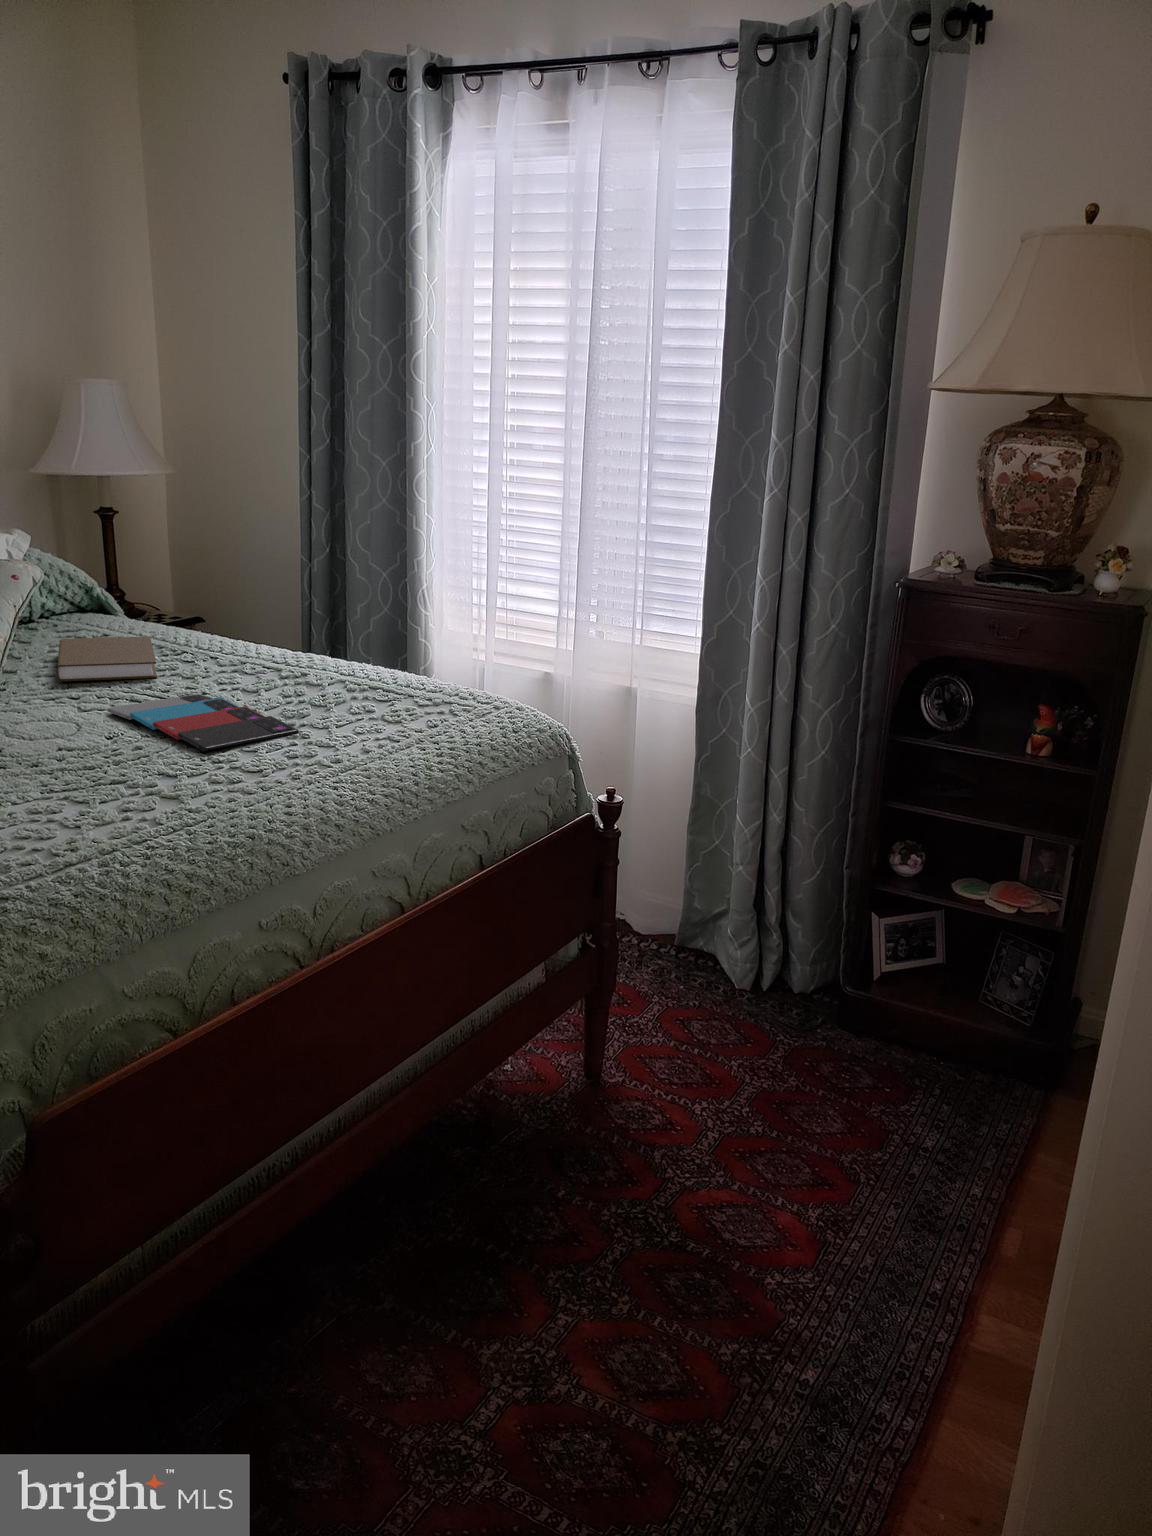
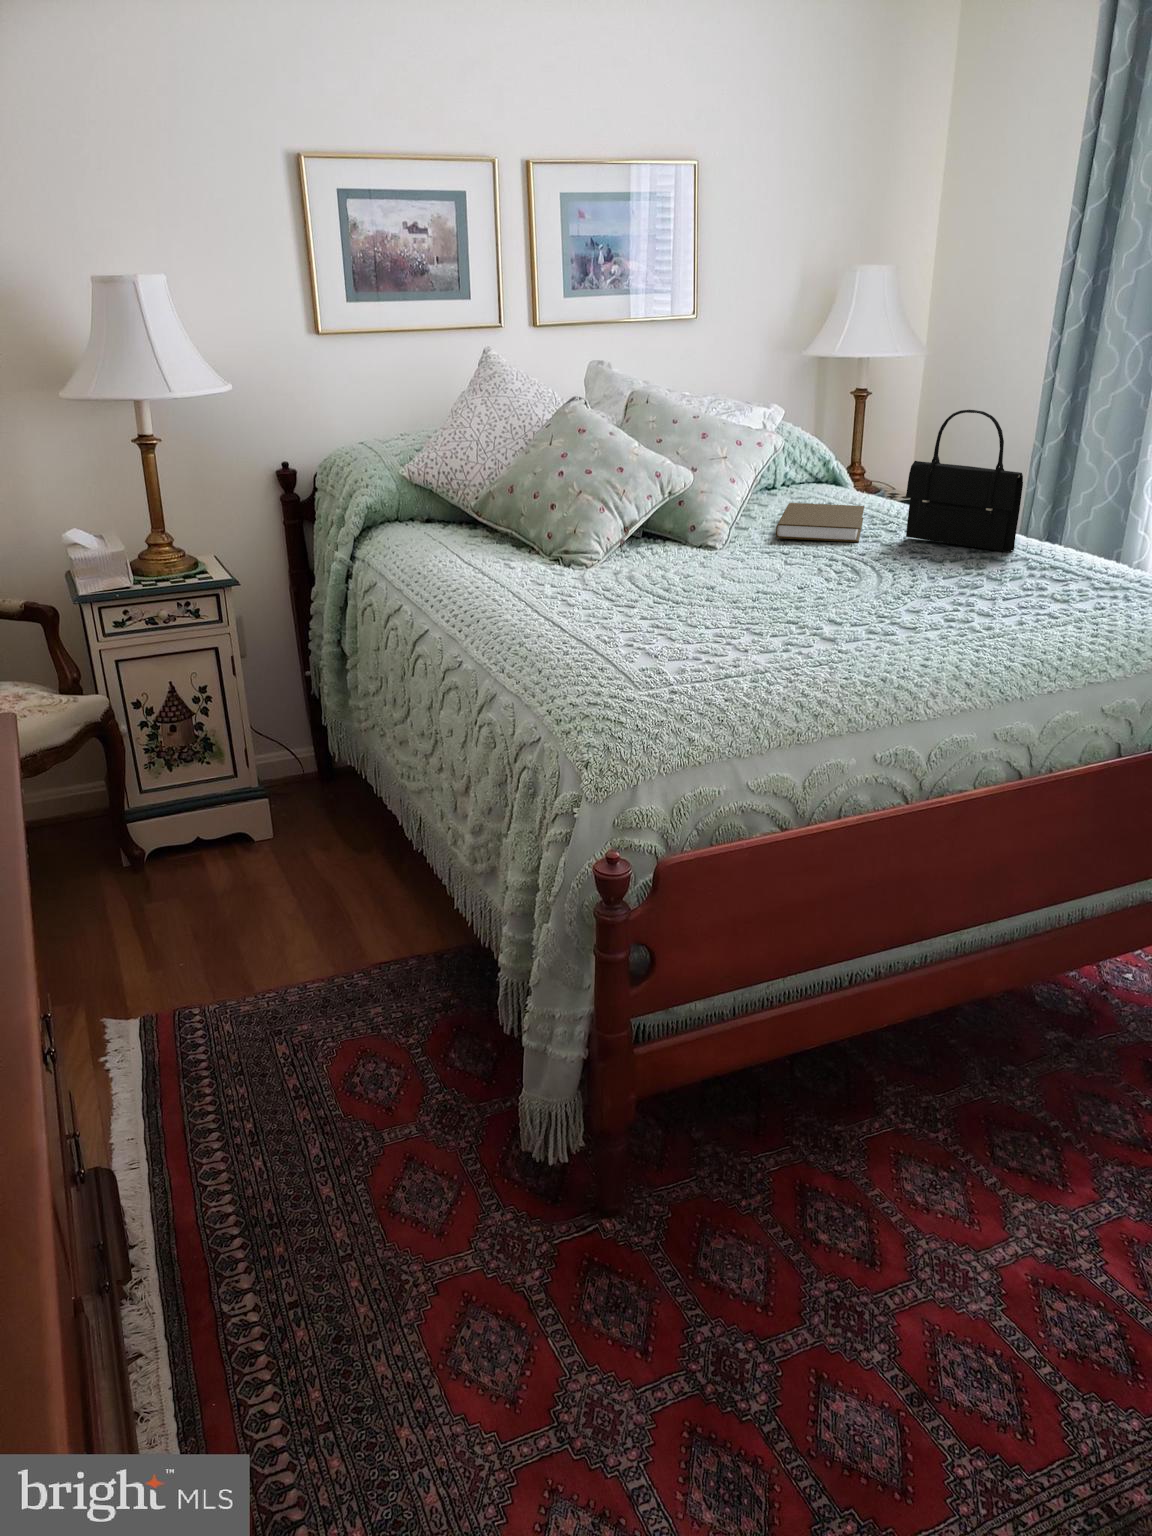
handbag: none [202,531,324,675] -> present [906,410,1023,552]
smartphone: present [108,694,299,751] -> none [806,559,964,606]

